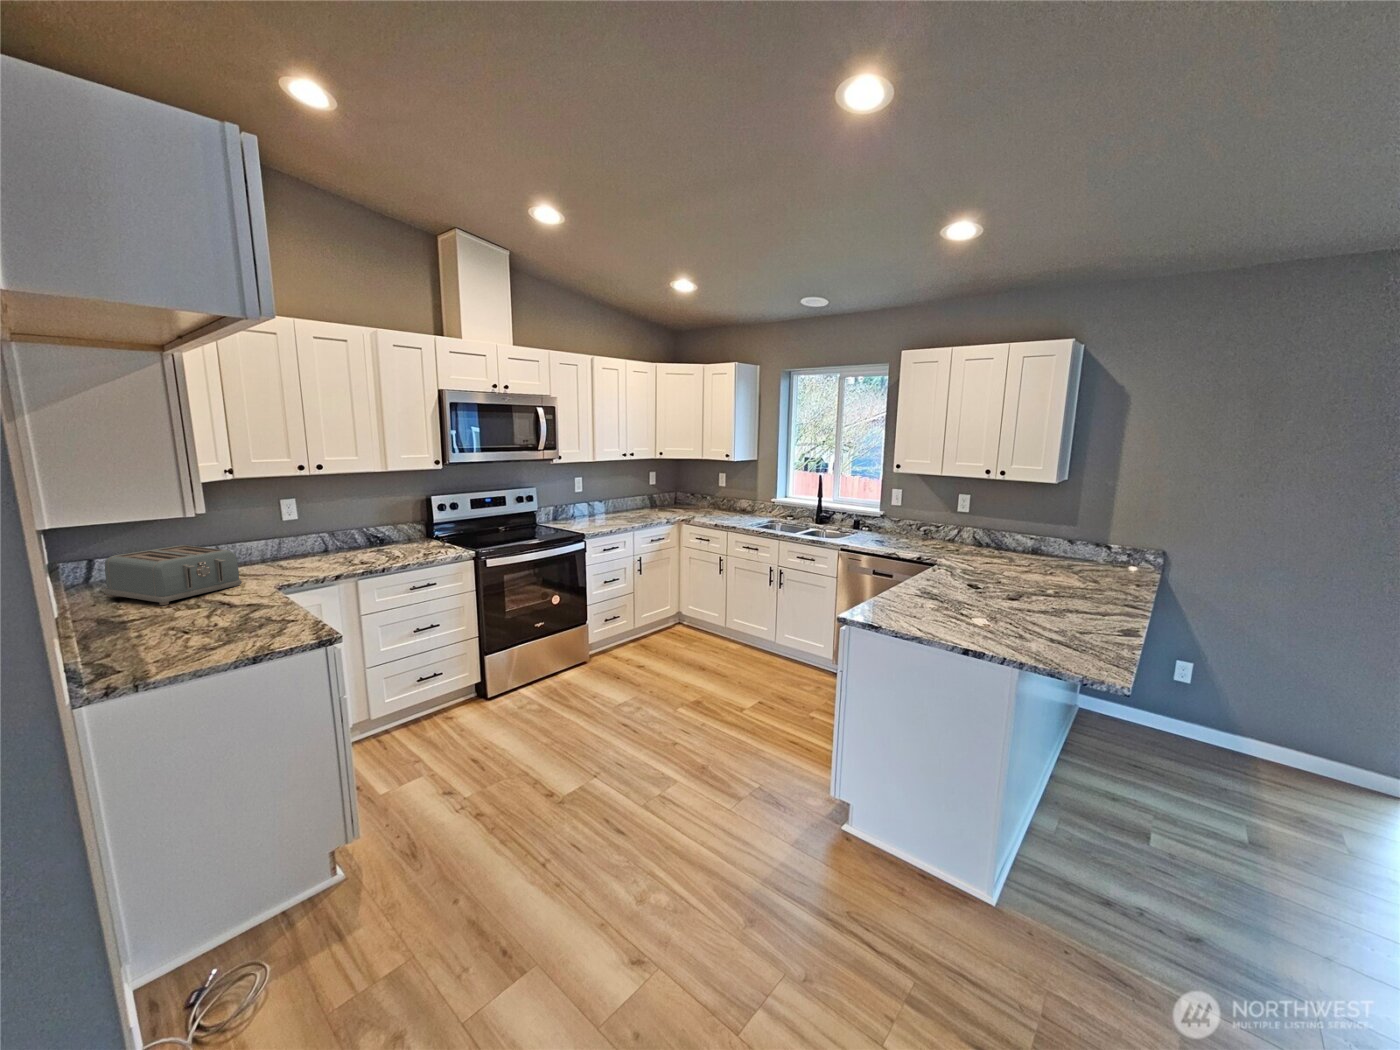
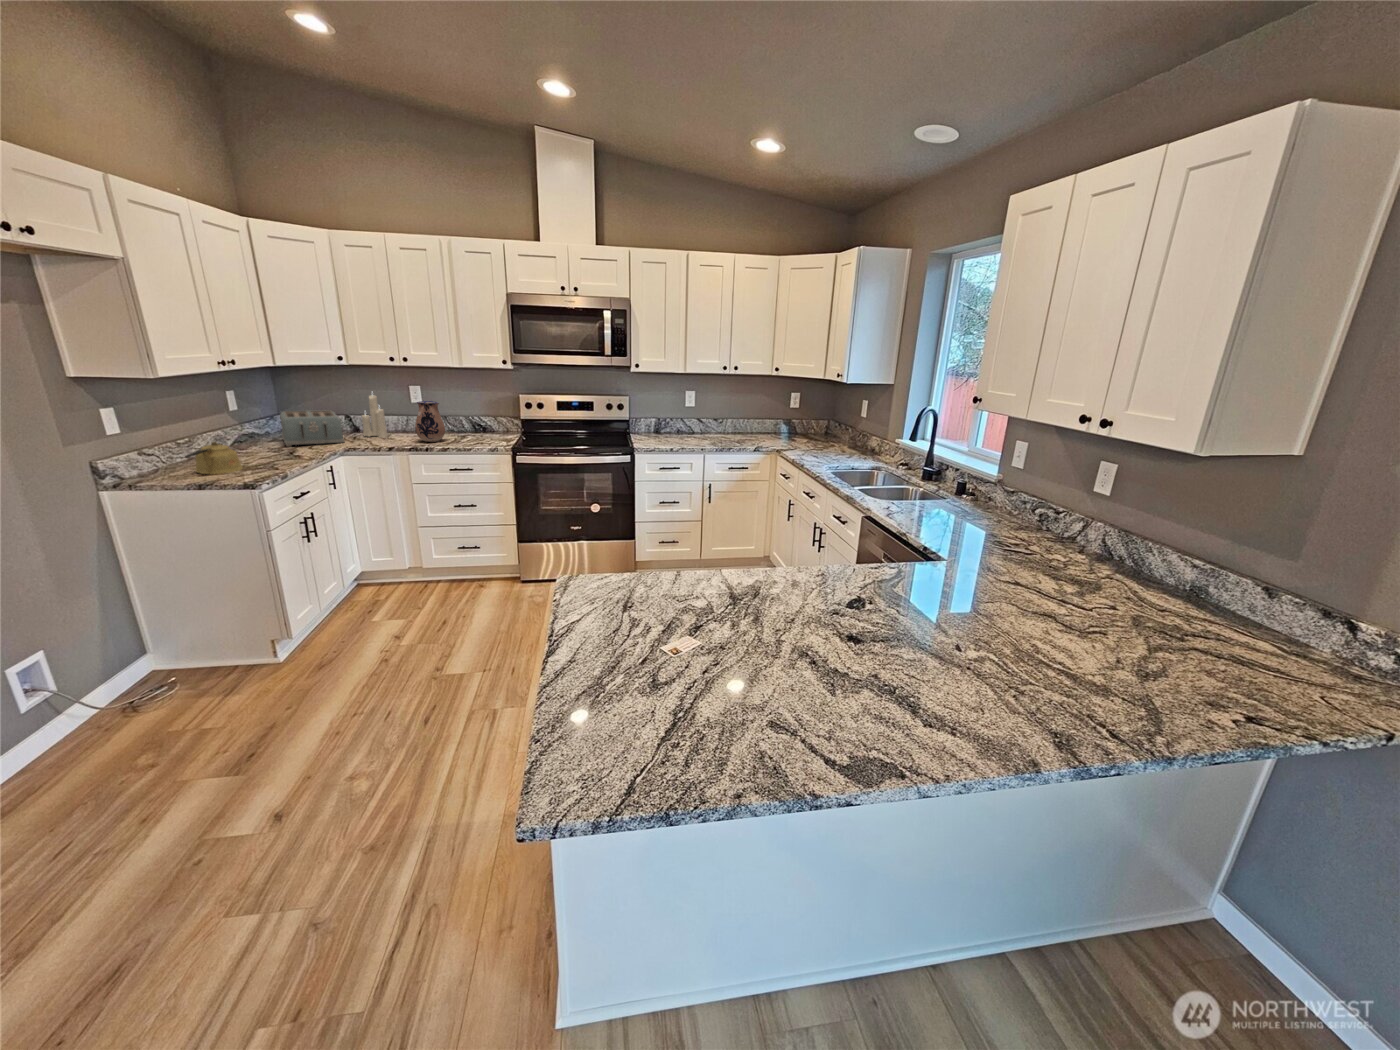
candle: none [238,506,278,573] -> present [362,395,388,438]
ceramic pitcher: none [341,513,381,564] -> present [415,401,445,442]
kettle: none [129,606,216,659] -> present [186,442,242,474]

